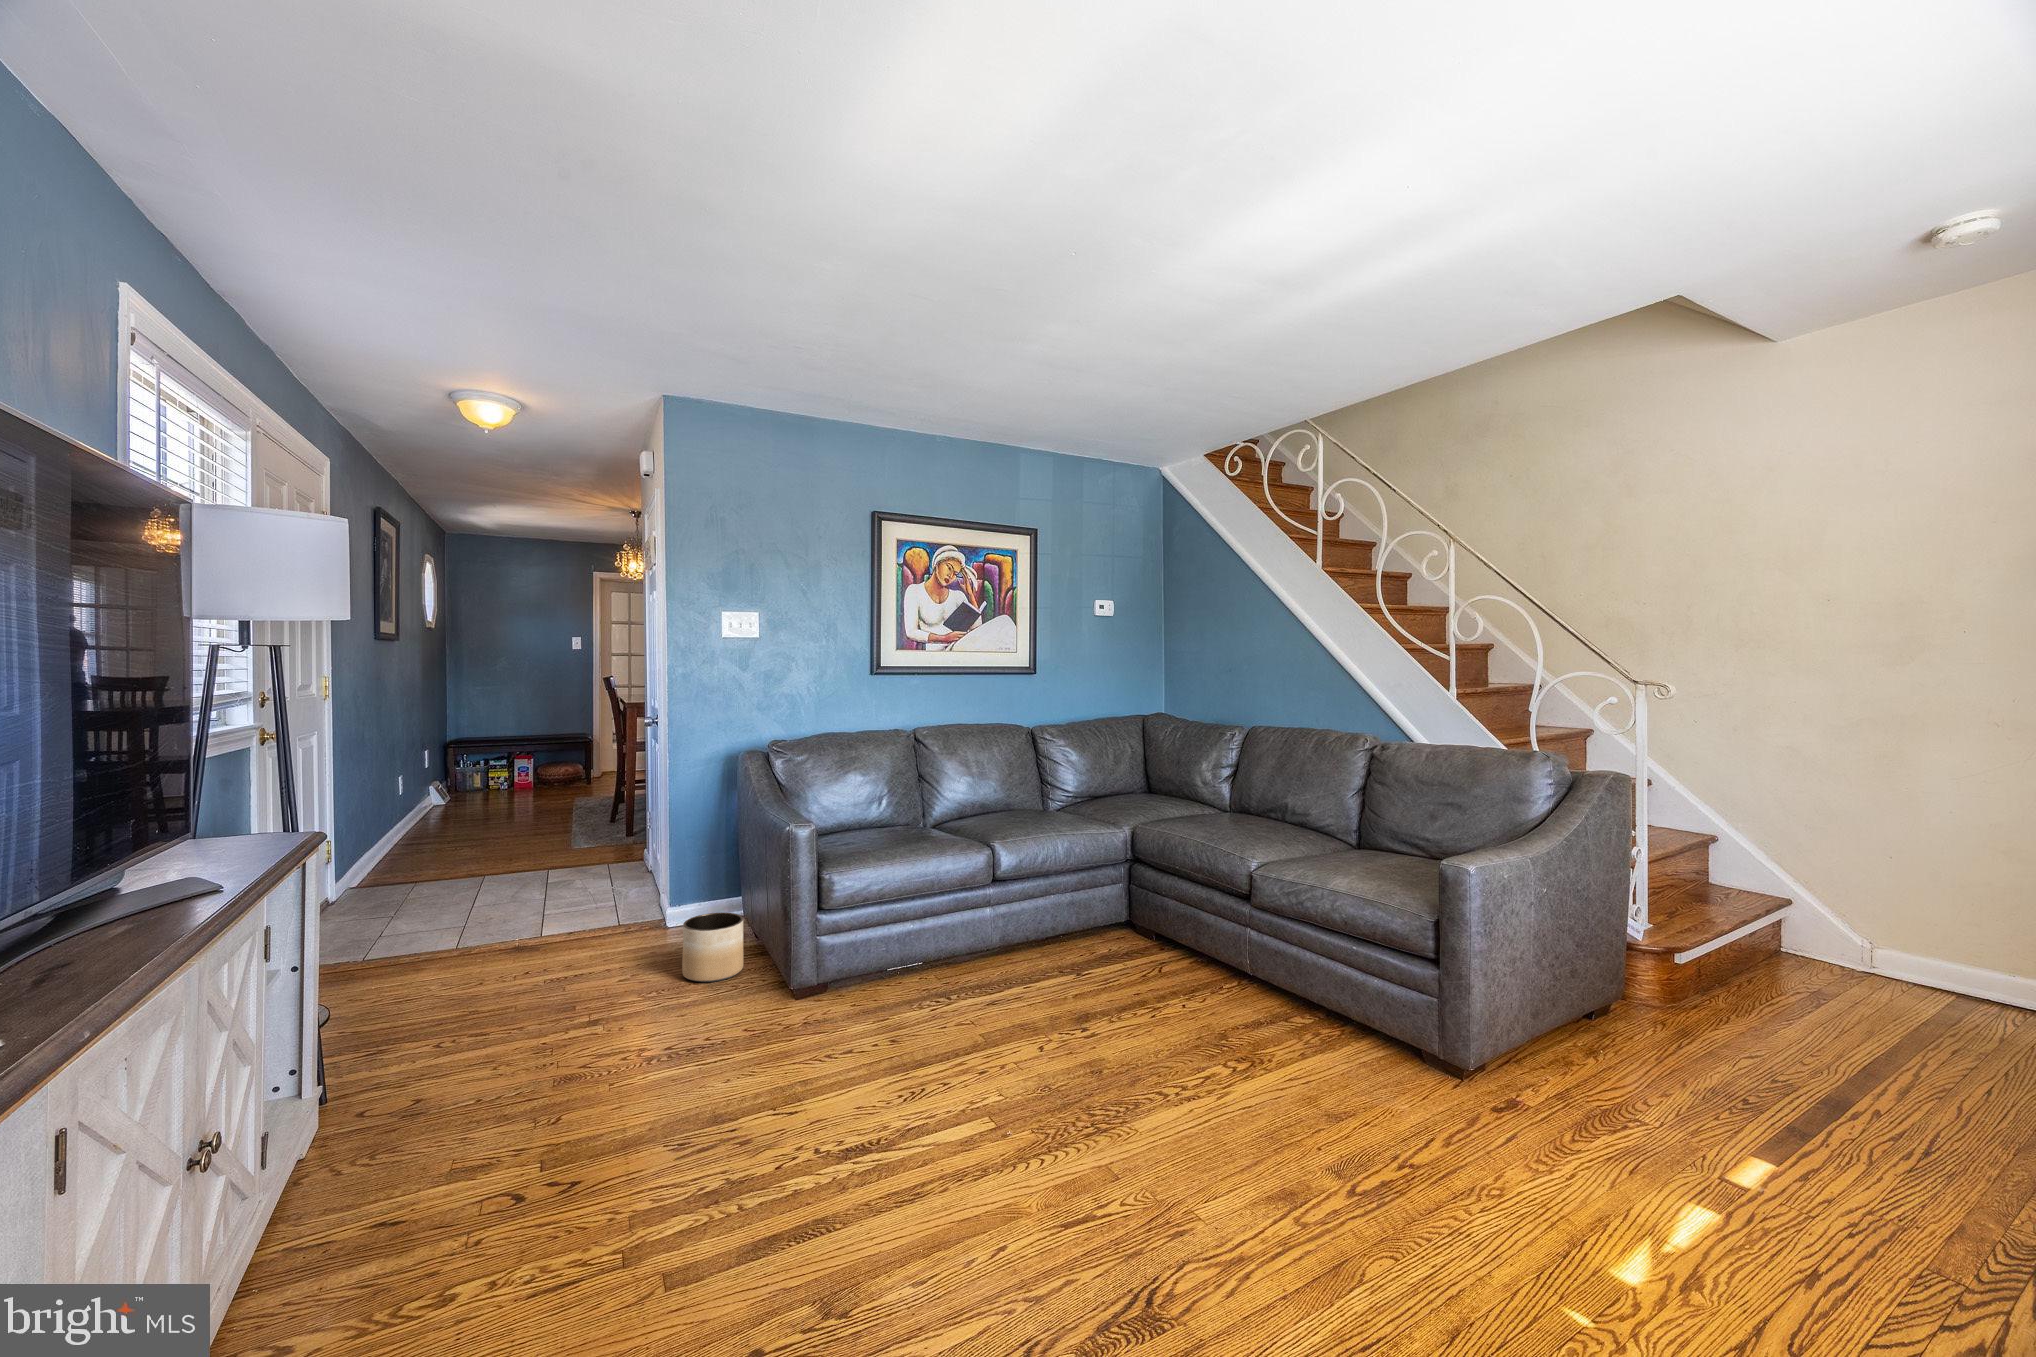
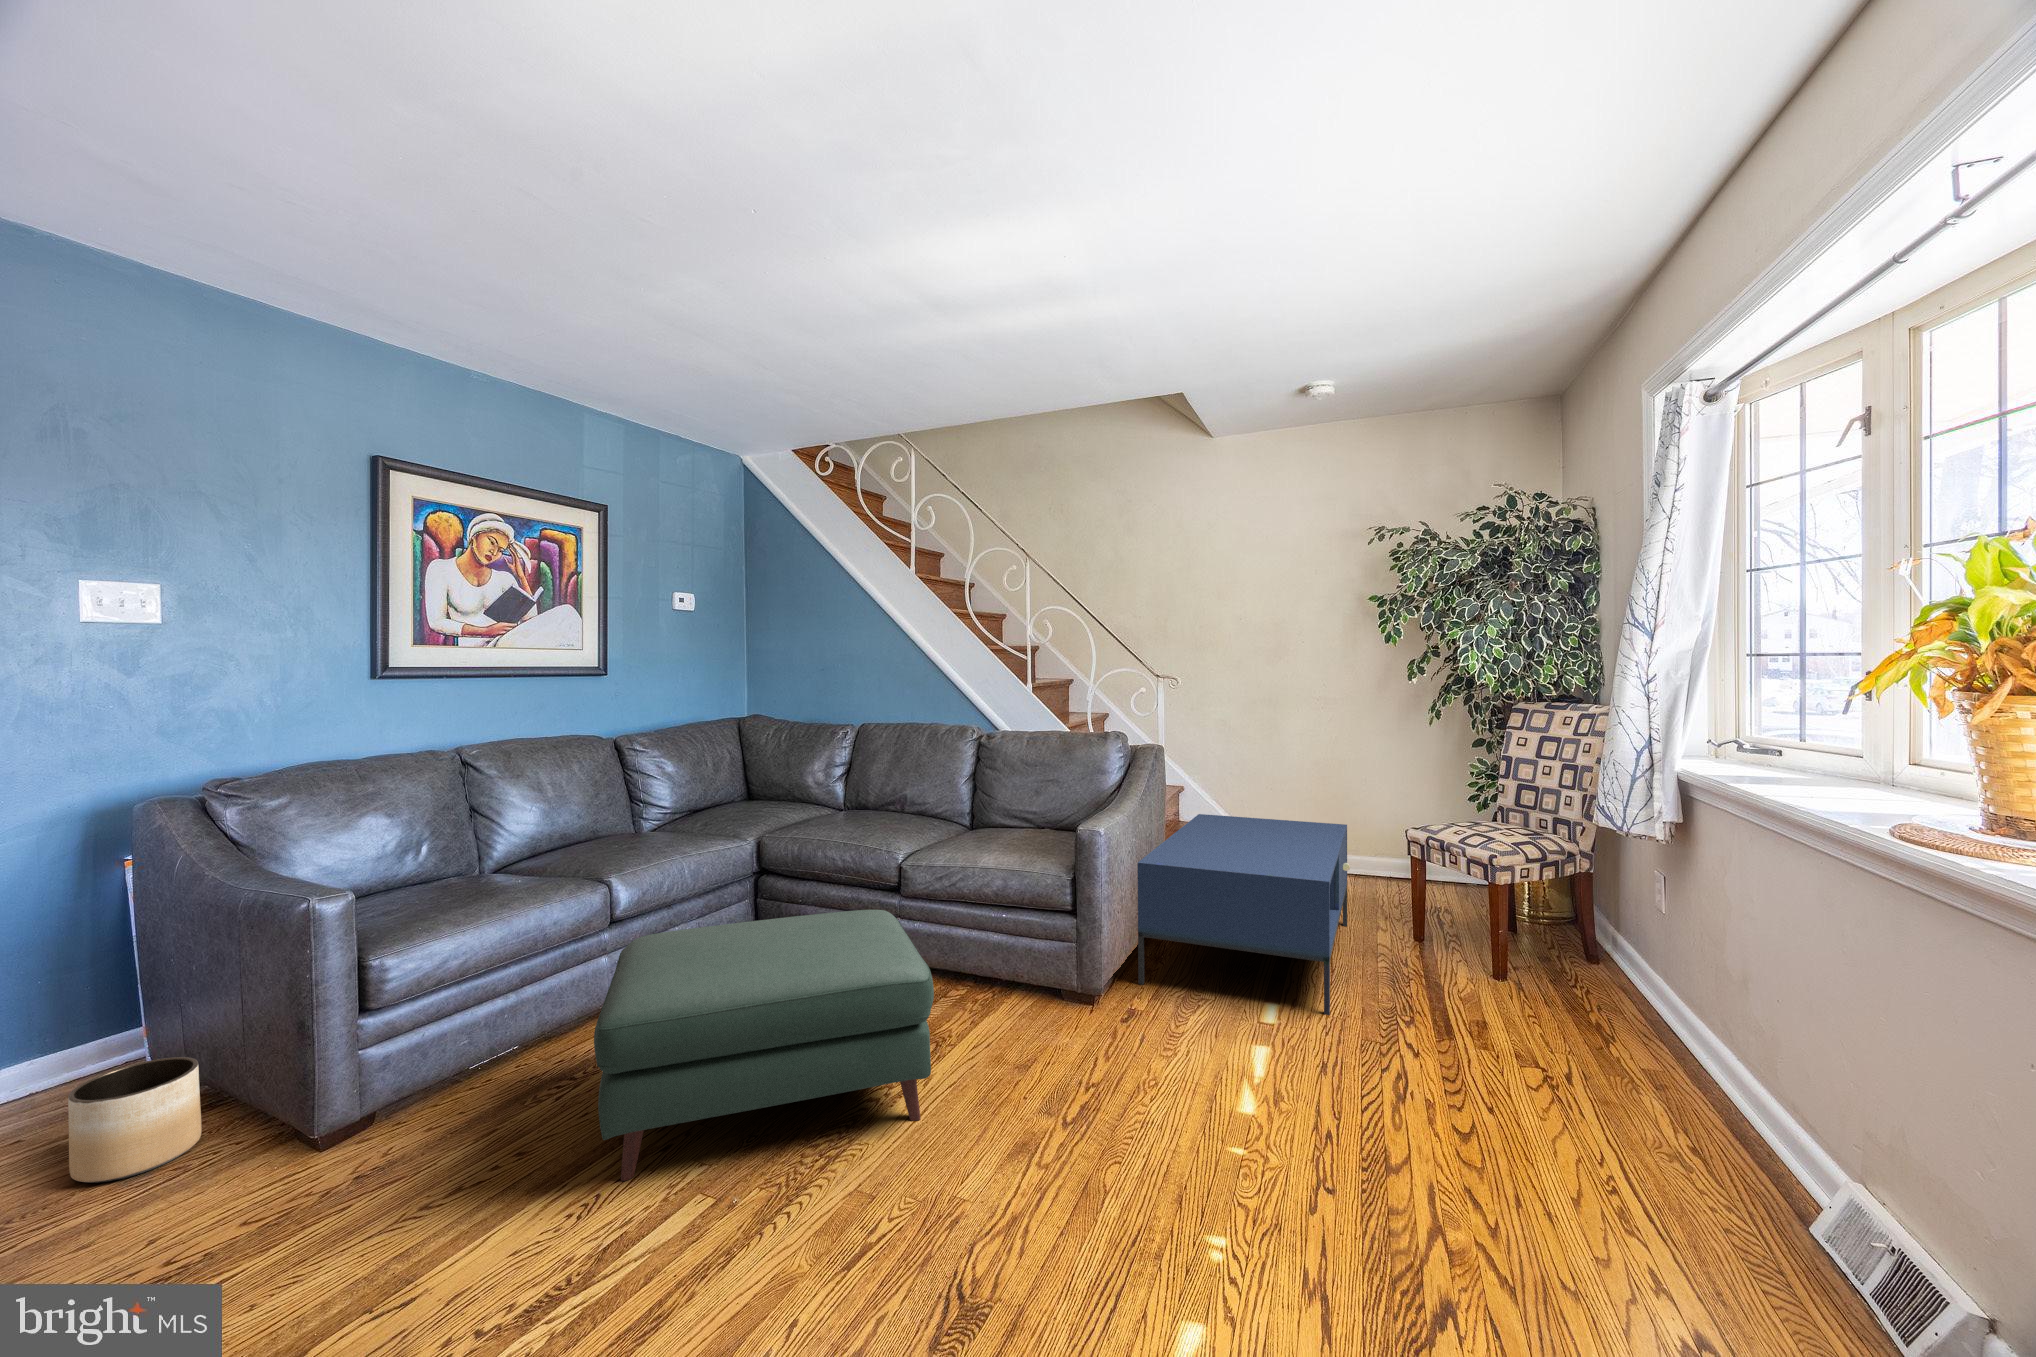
coffee table: none [1534,879,1971,1203] -> present [1138,814,1350,1015]
ottoman: none [923,892,1220,1127] -> present [594,910,934,1181]

